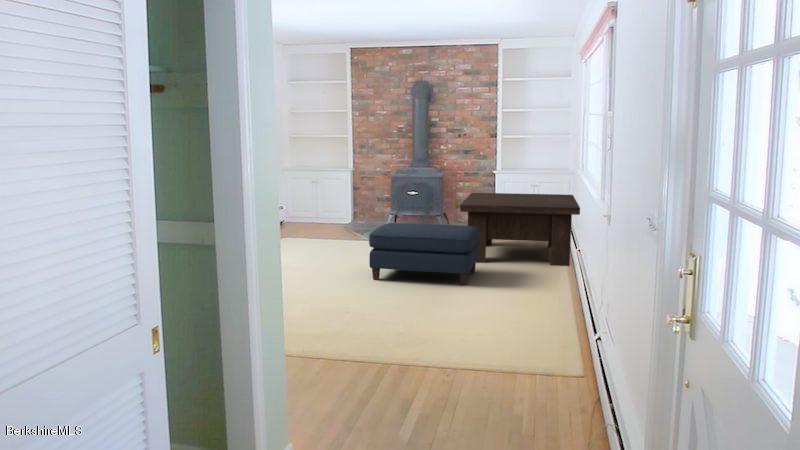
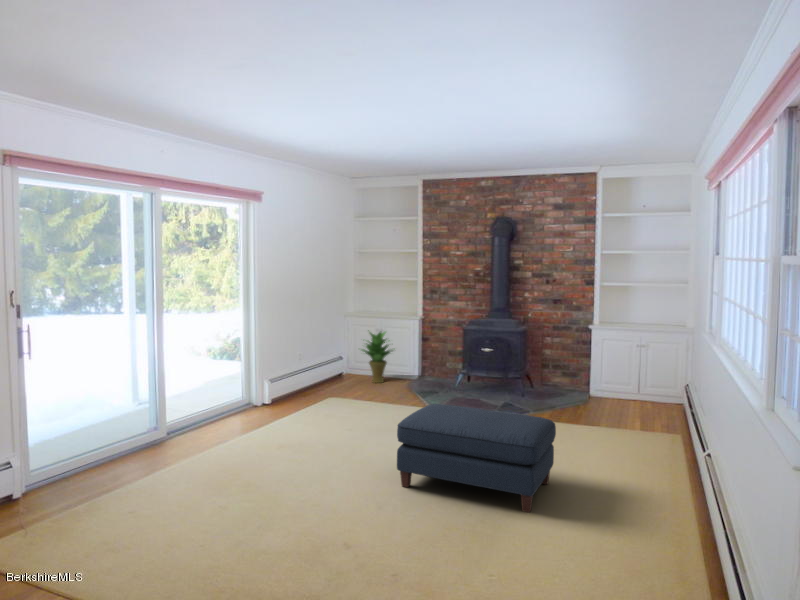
potted plant: none [298,181,333,227] -> present [362,332,393,383]
coffee table: present [460,193,580,266] -> none [532,357,709,481]

